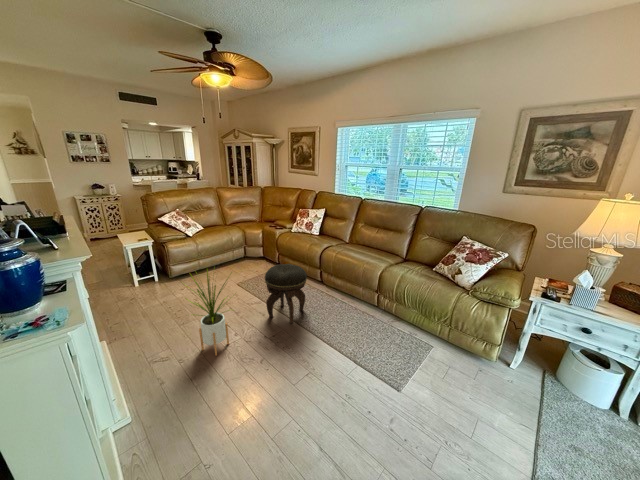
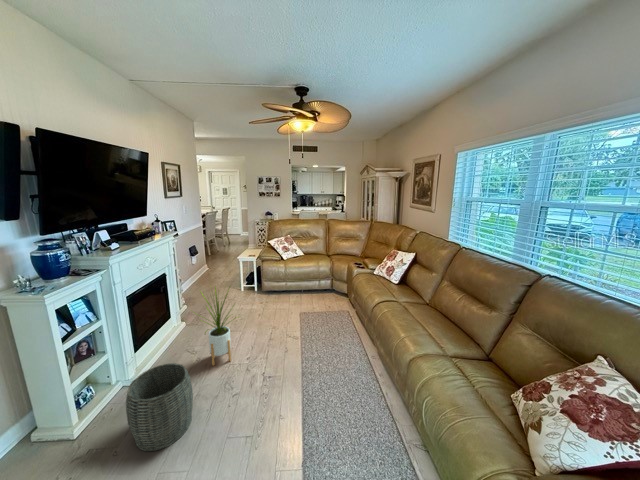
footstool: present [265,264,307,323] -> none [278,302,323,371]
woven basket: none [208,349,271,440] -> present [126,363,193,451]

